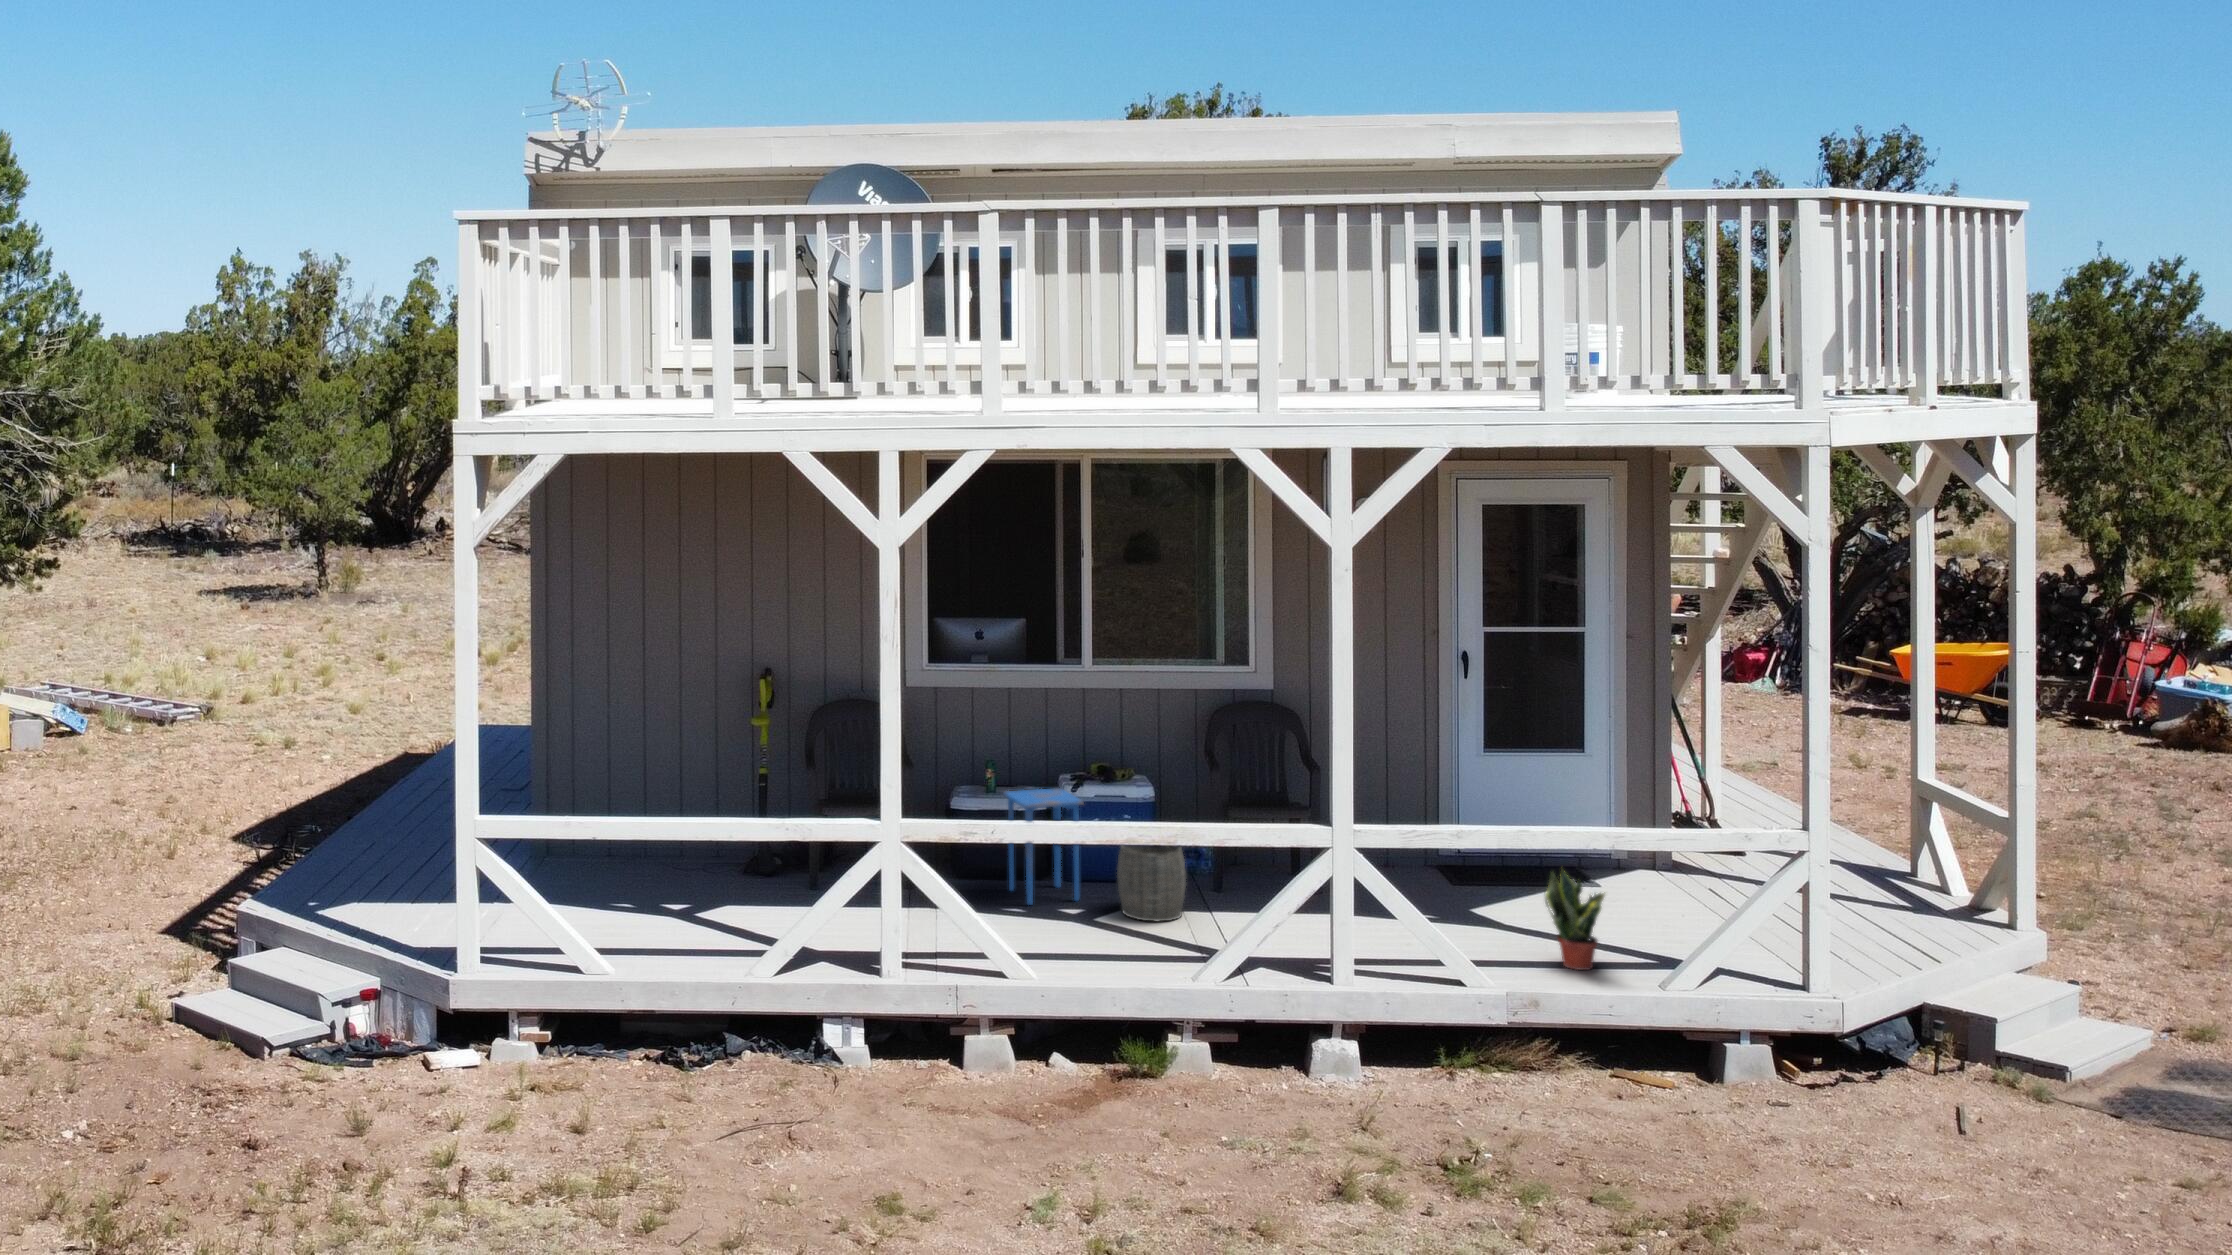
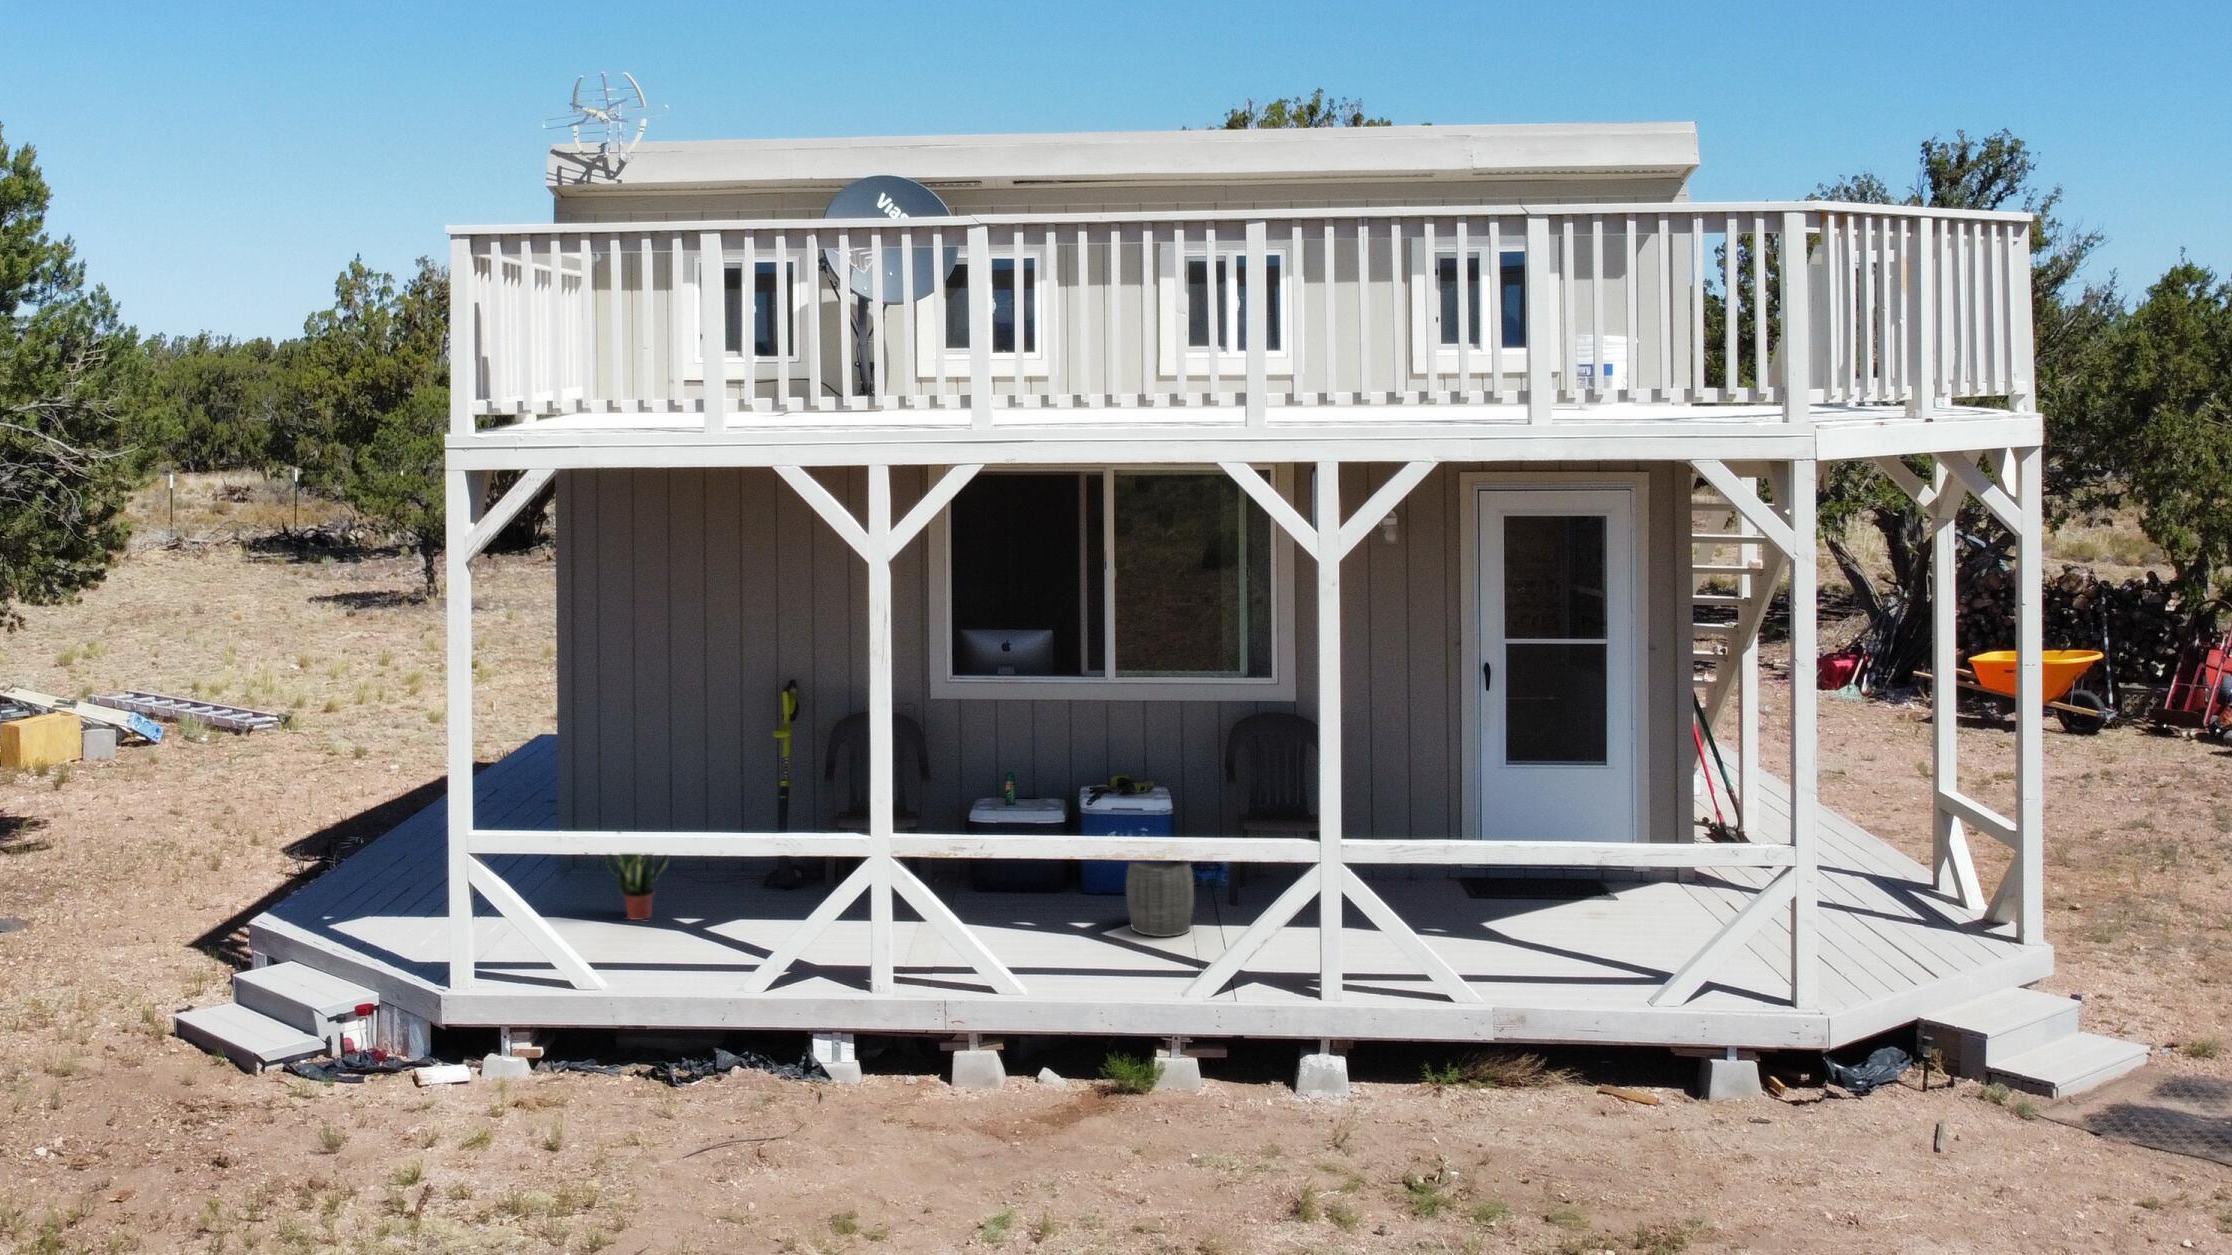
side table: present [1004,788,1083,905] -> none [1018,802,1096,920]
potted plant: present [1545,870,1605,970] -> present [607,831,668,920]

